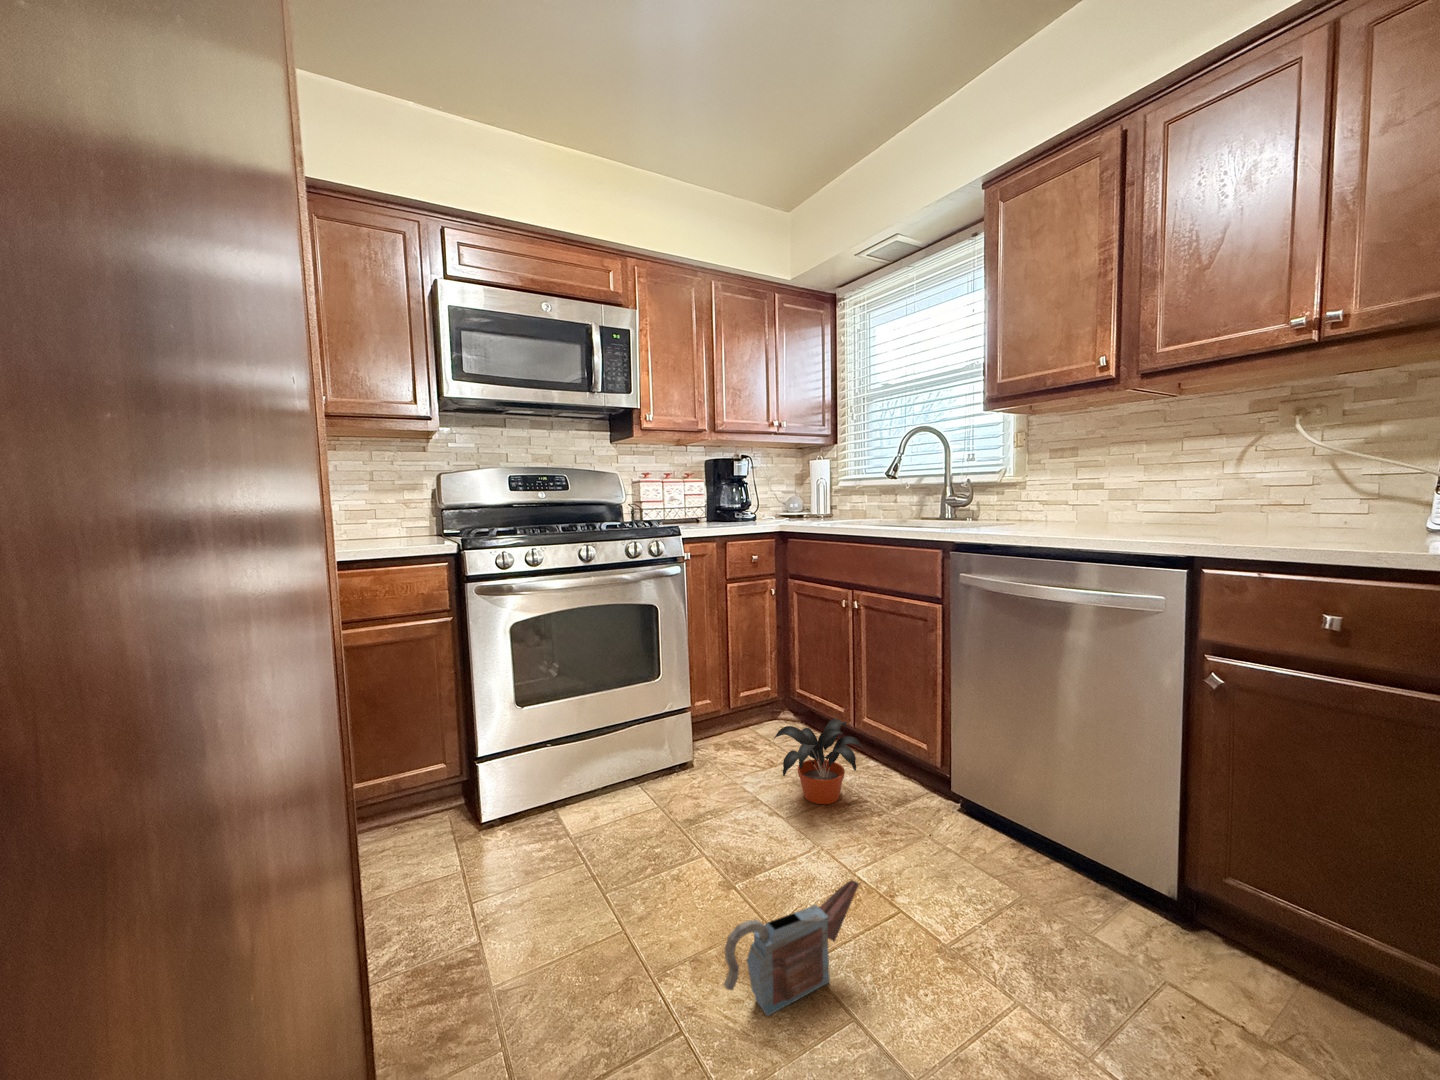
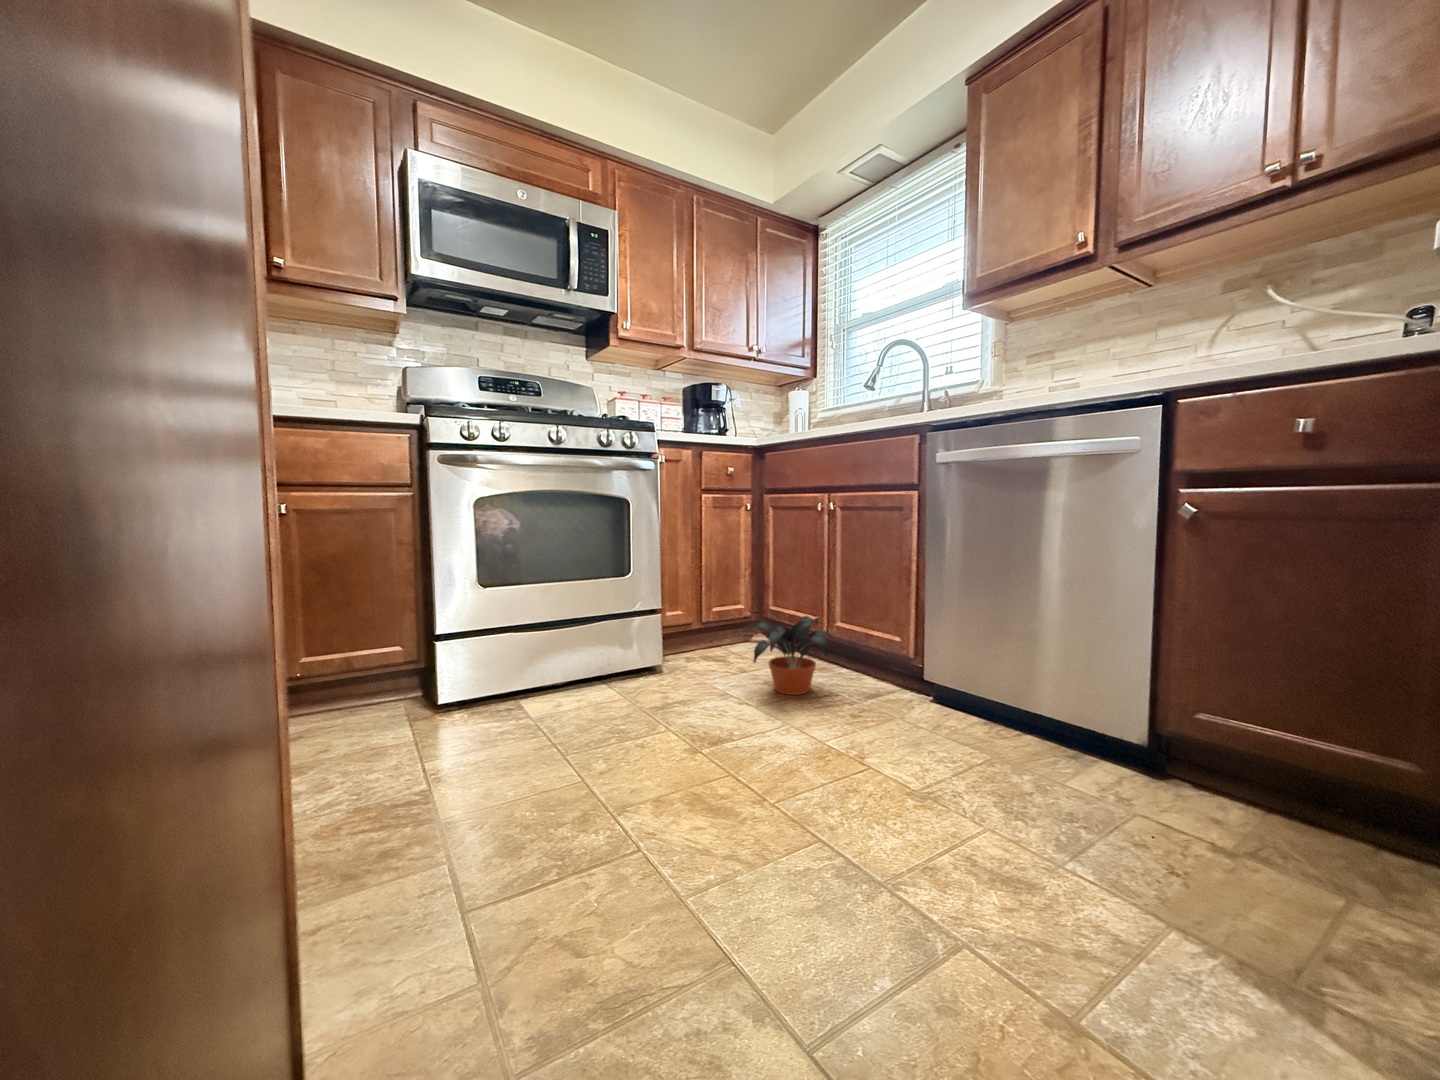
watering can: present [724,880,859,1016] -> none [684,716,829,839]

